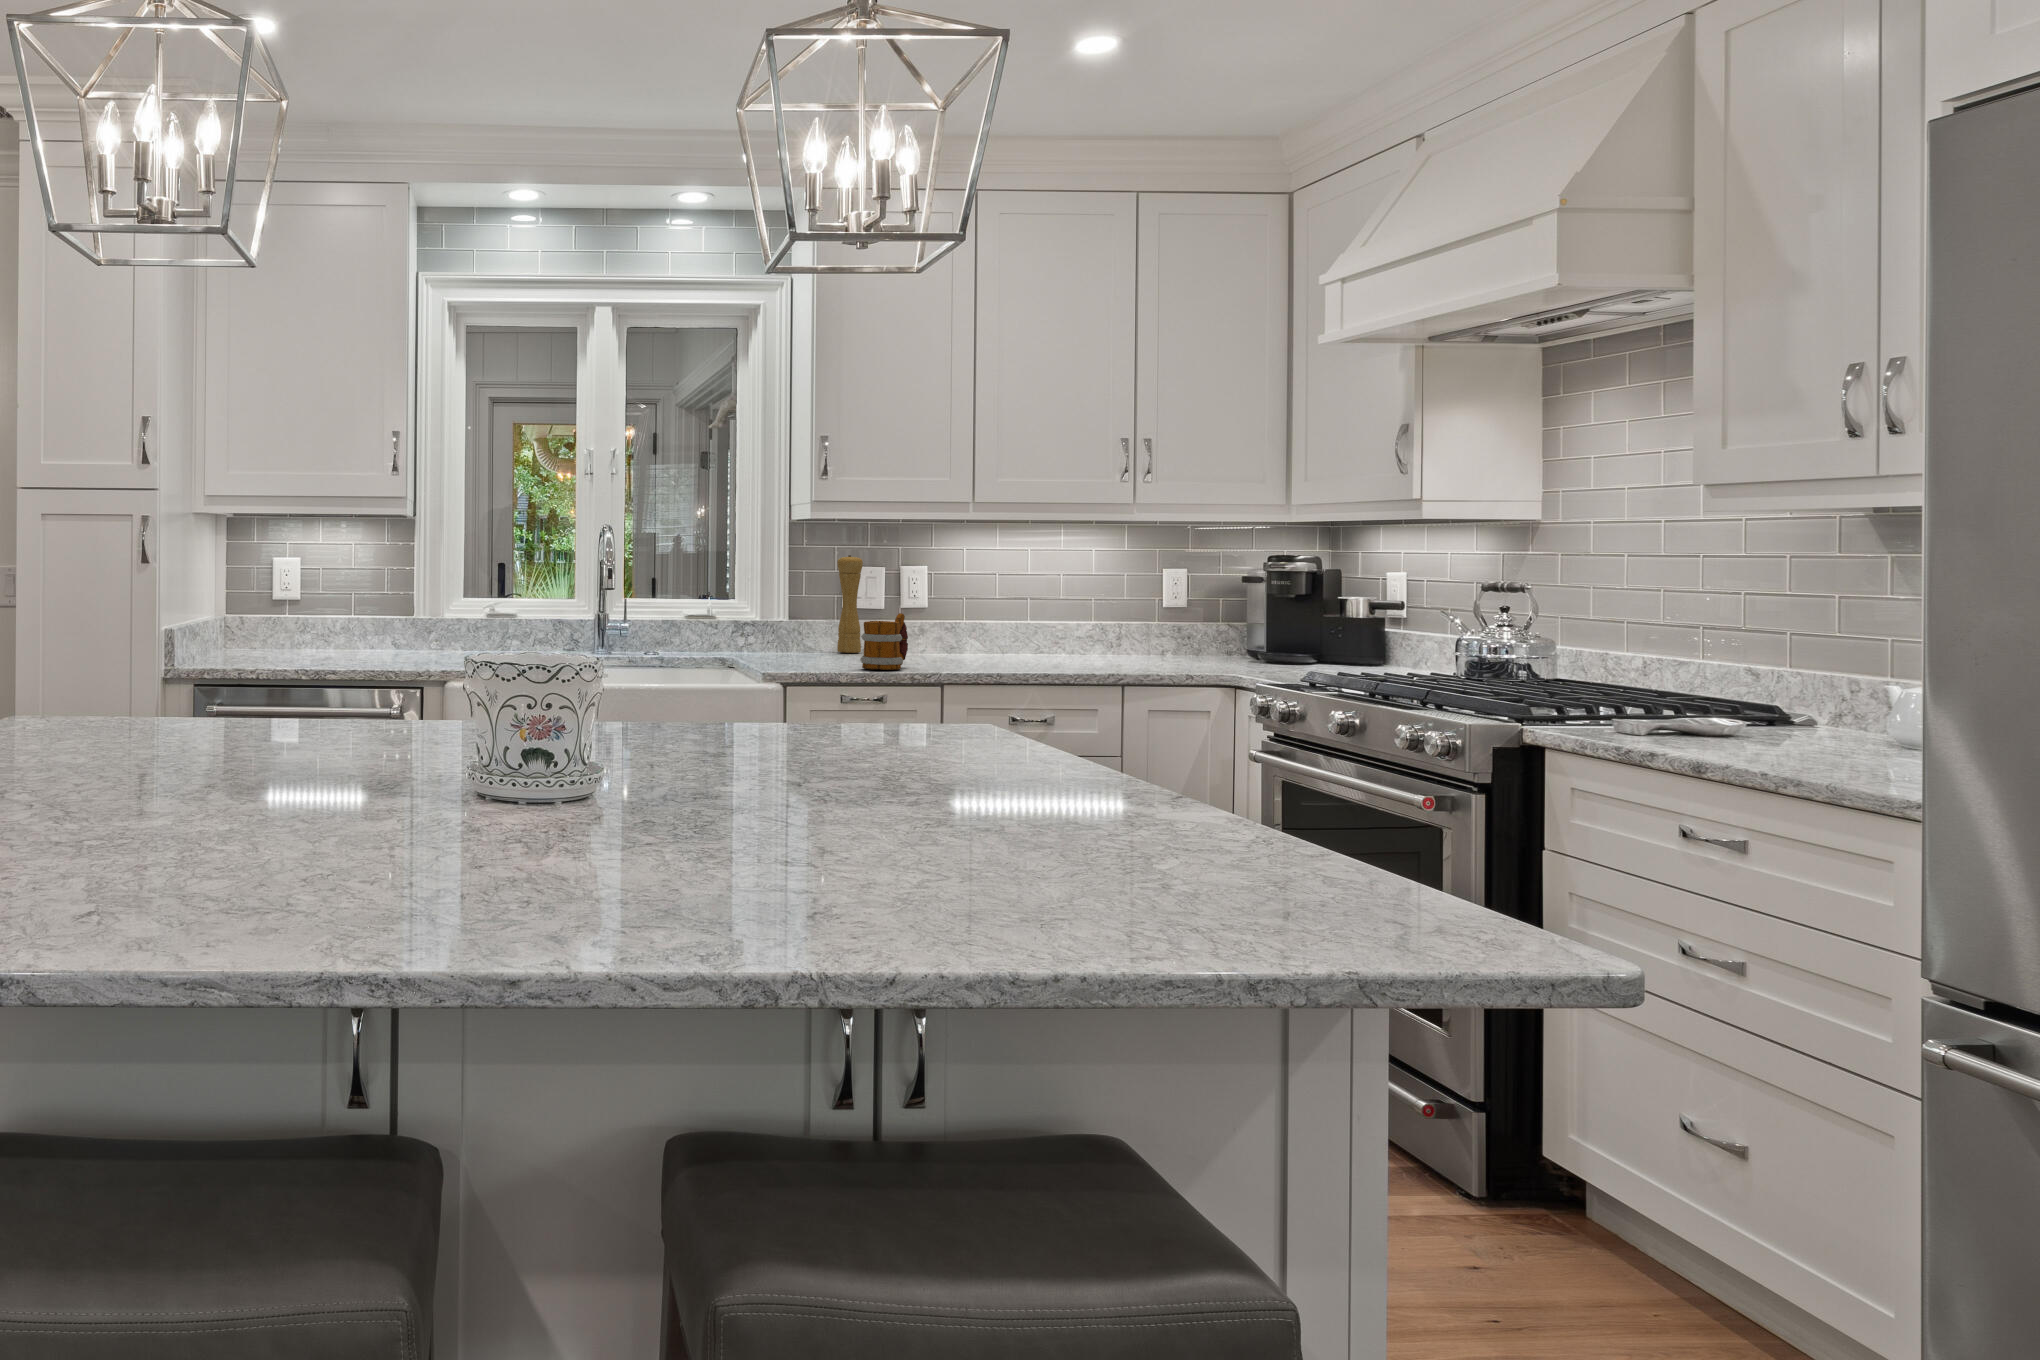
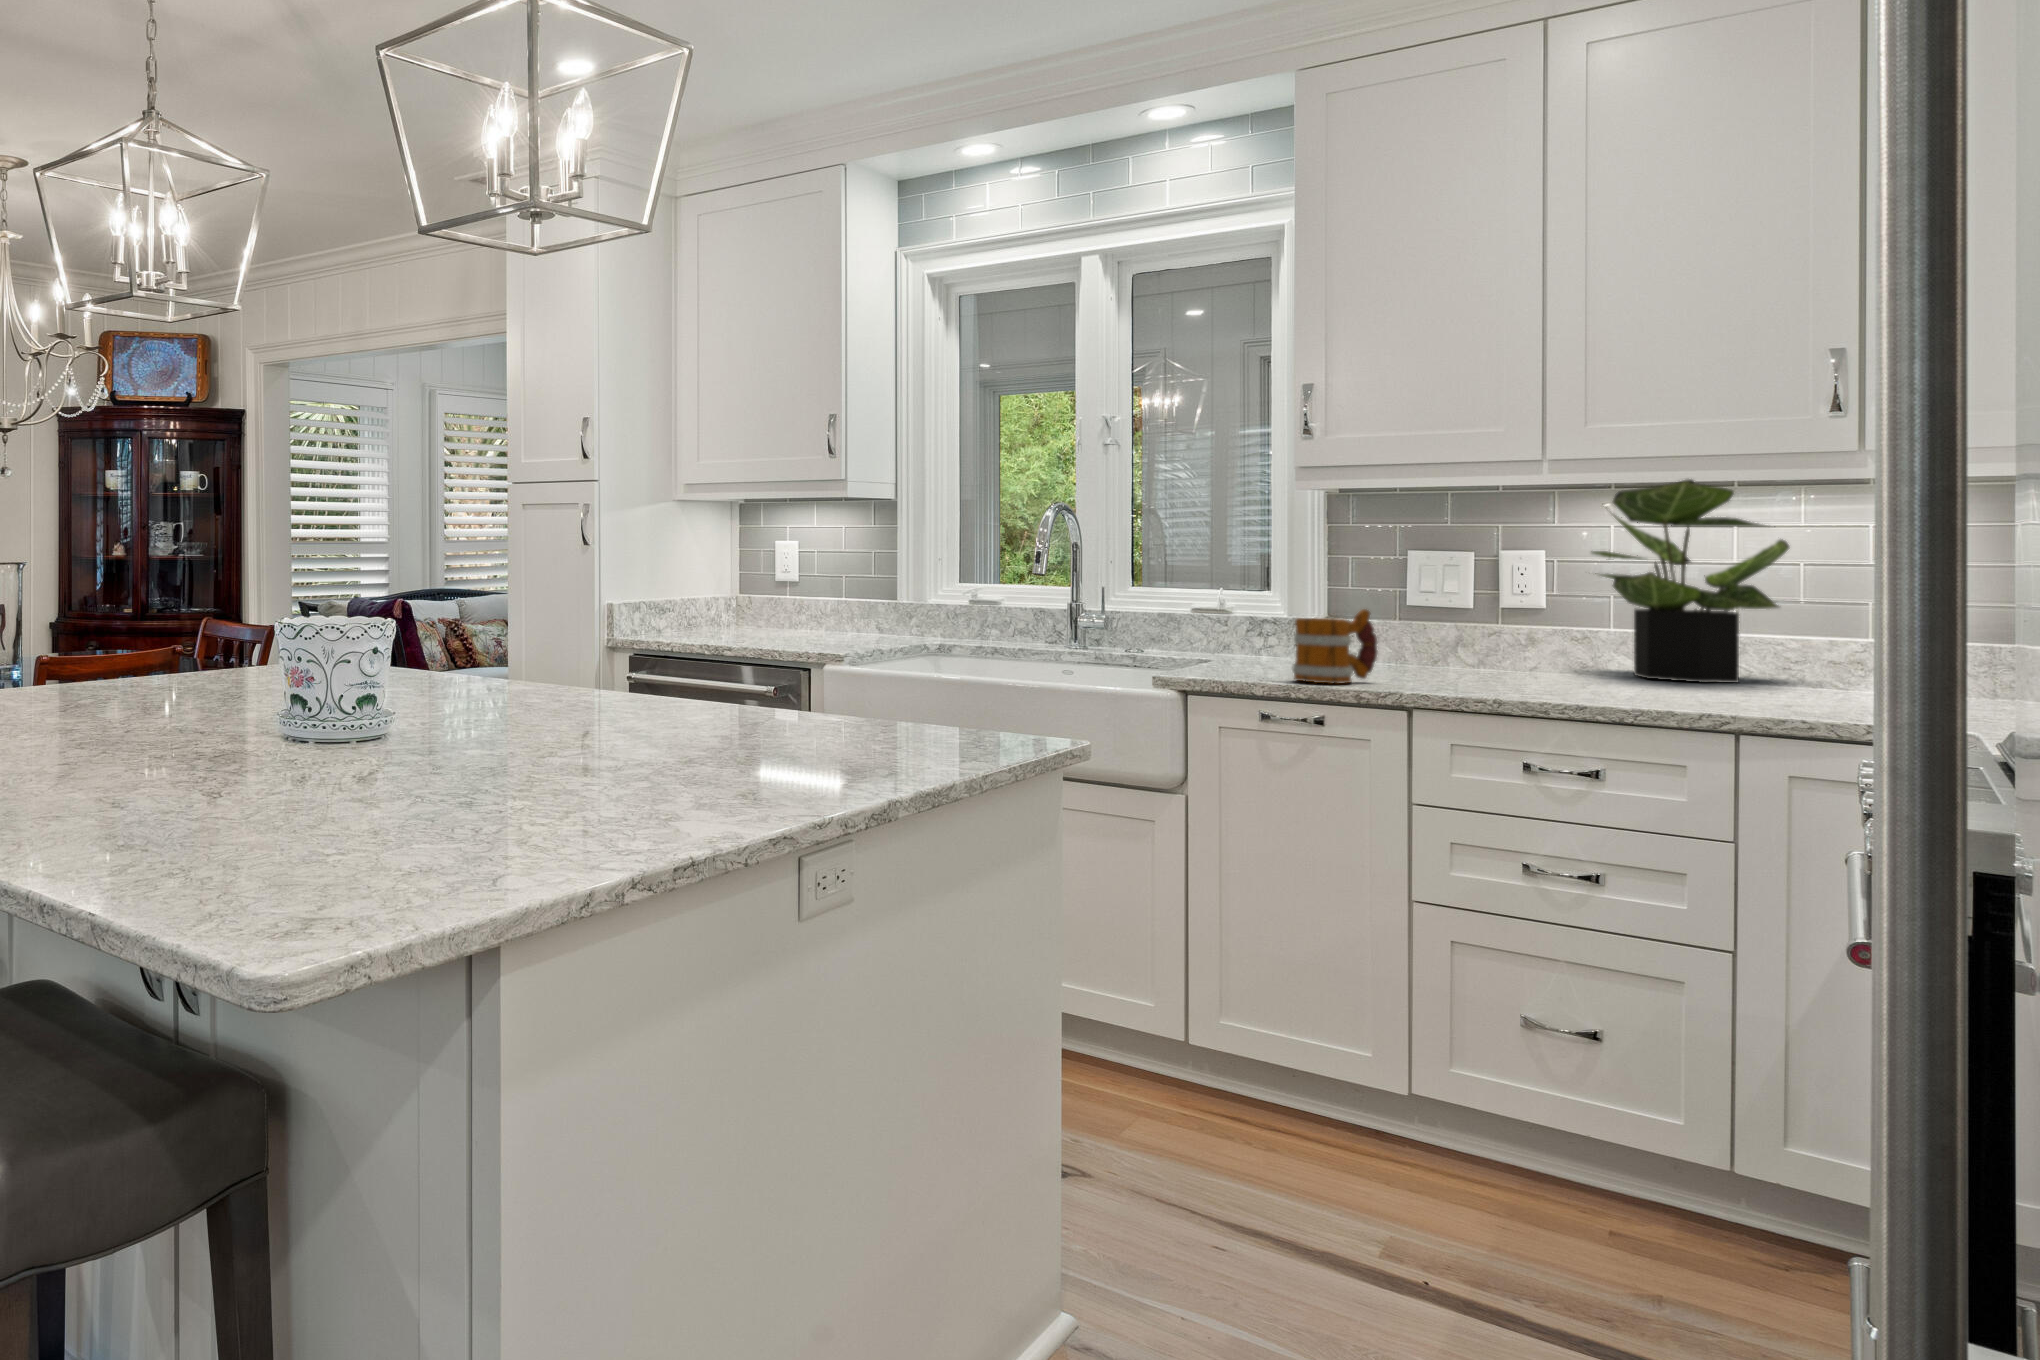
potted plant: none [945,521,1064,654] -> present [1592,479,1789,683]
pepper mill: present [837,555,863,653] -> none [1388,535,1427,665]

